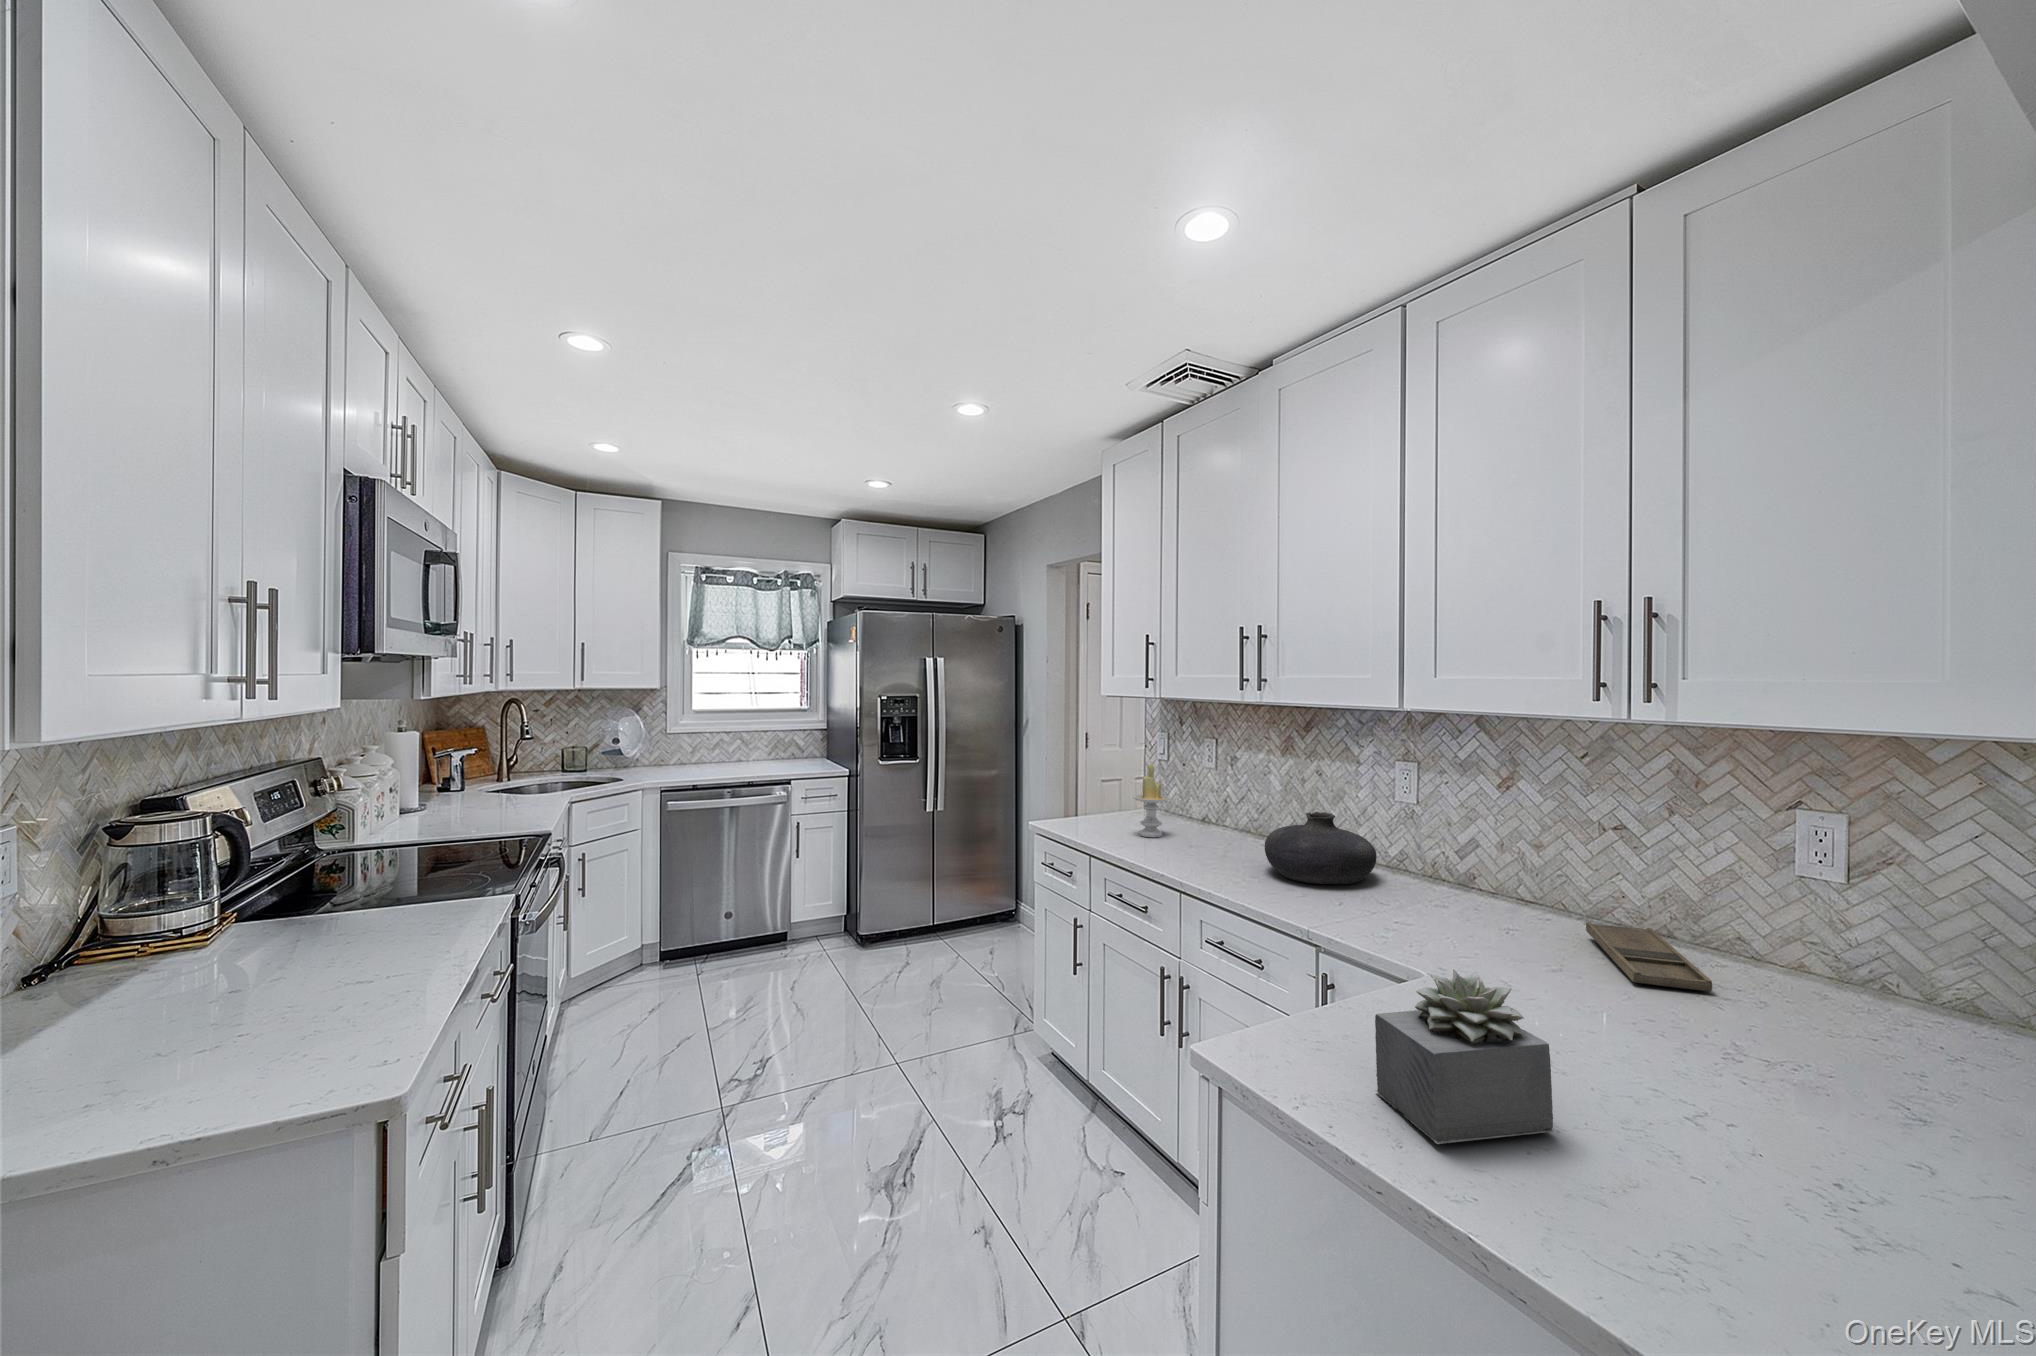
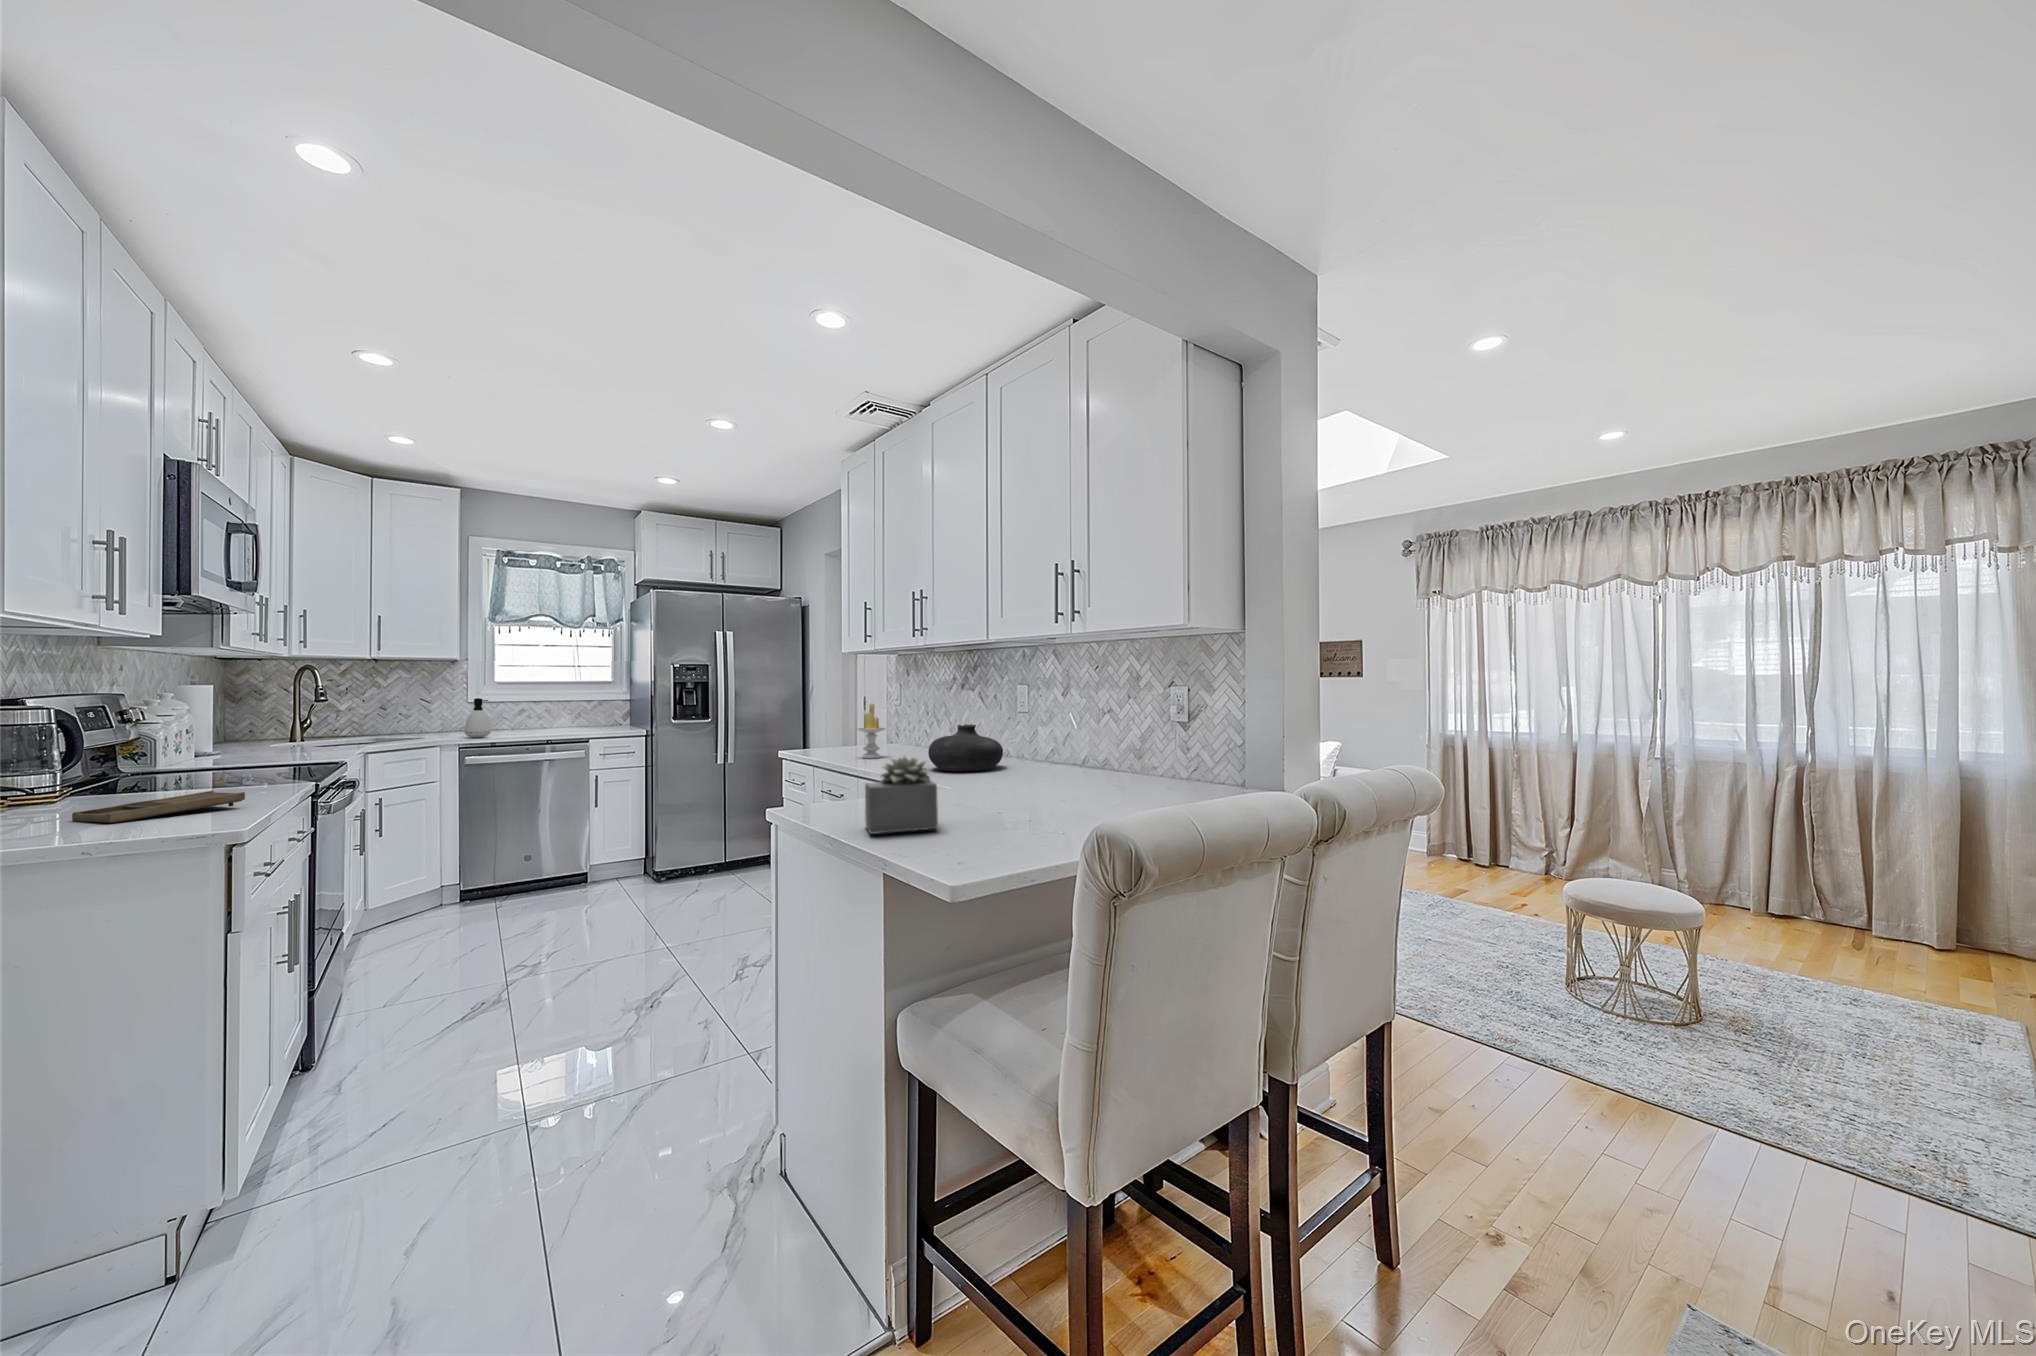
soap dispenser: none [666,734,691,778] -> present [465,698,491,738]
tray: present [1586,922,1712,992] -> present [72,791,245,823]

